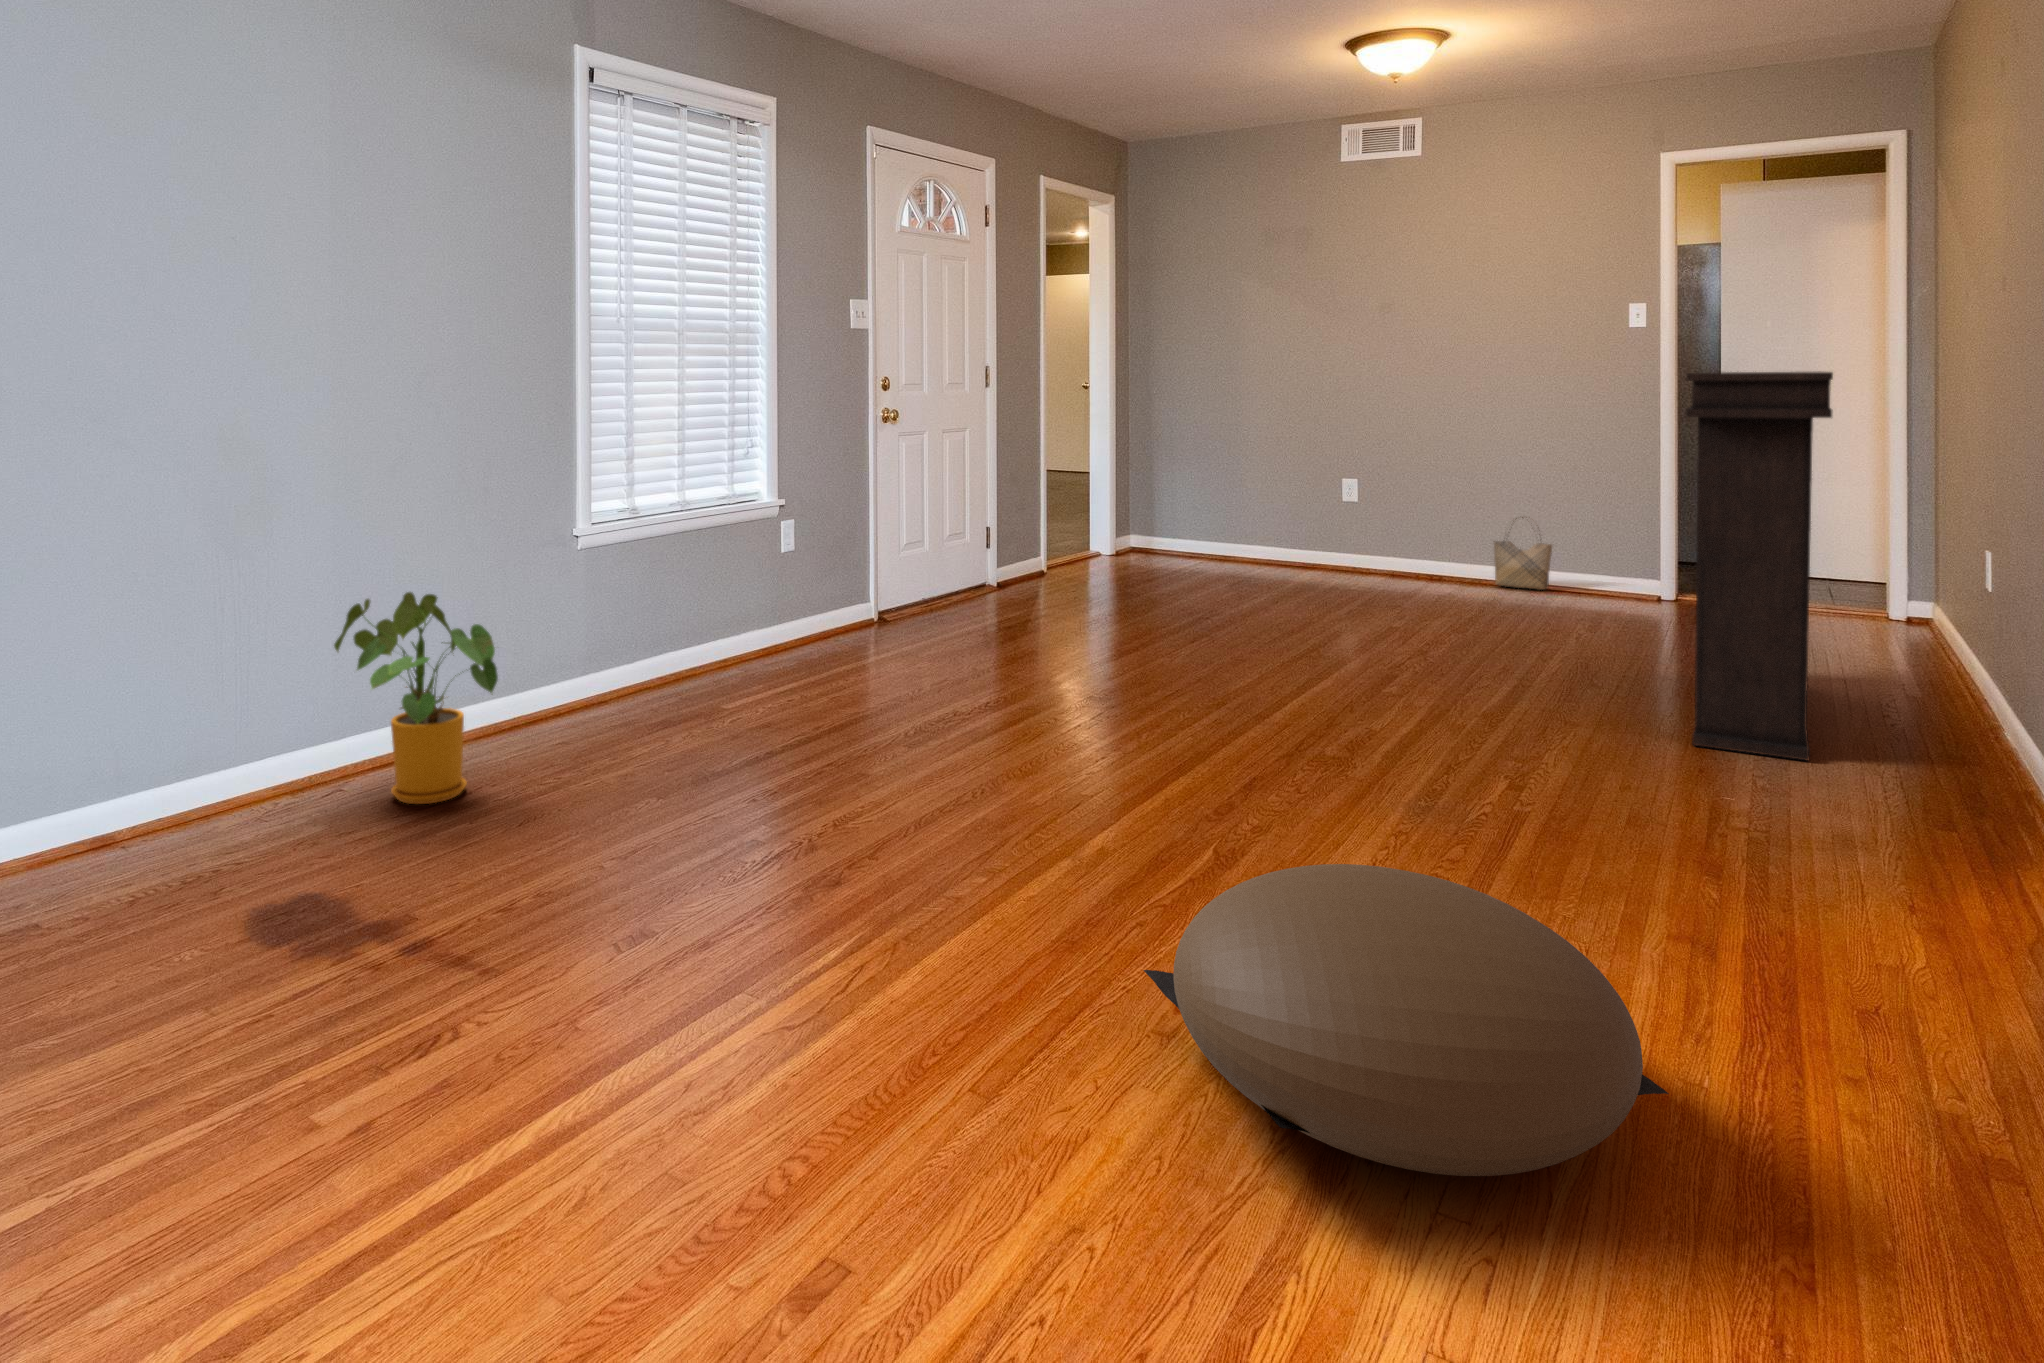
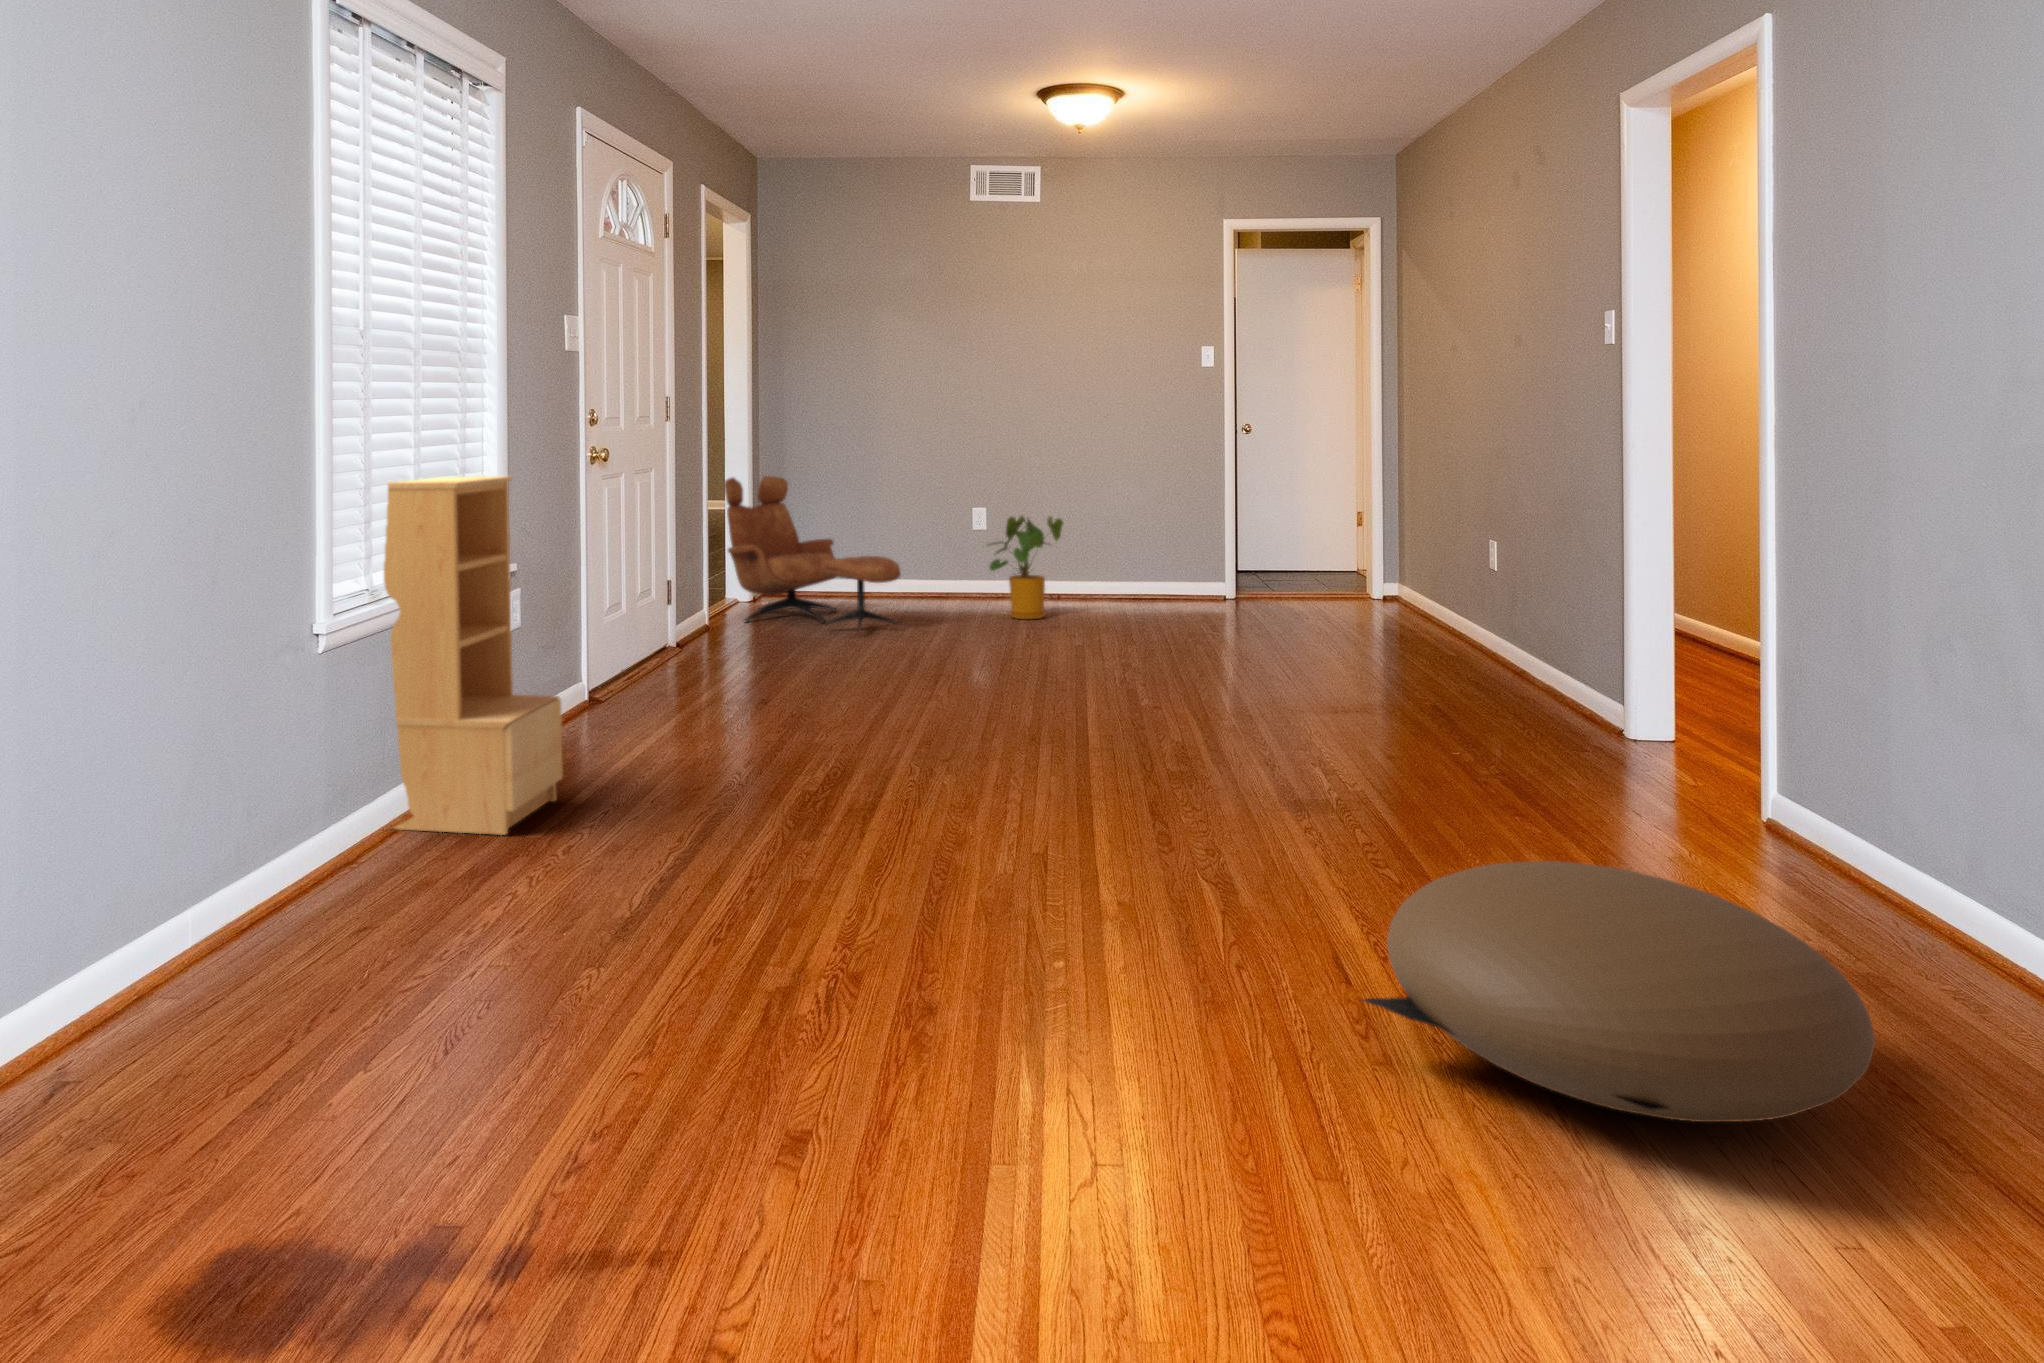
console table: present [1686,372,1833,760] -> none [1363,402,1542,738]
bookshelf: none [601,427,760,721] -> present [384,476,563,835]
lounge chair: none [1089,432,1232,583] -> present [724,476,901,631]
woven basket: present [1494,517,1552,590] -> none [1123,545,1175,614]
house plant: present [334,592,498,804] -> present [989,516,1063,619]

